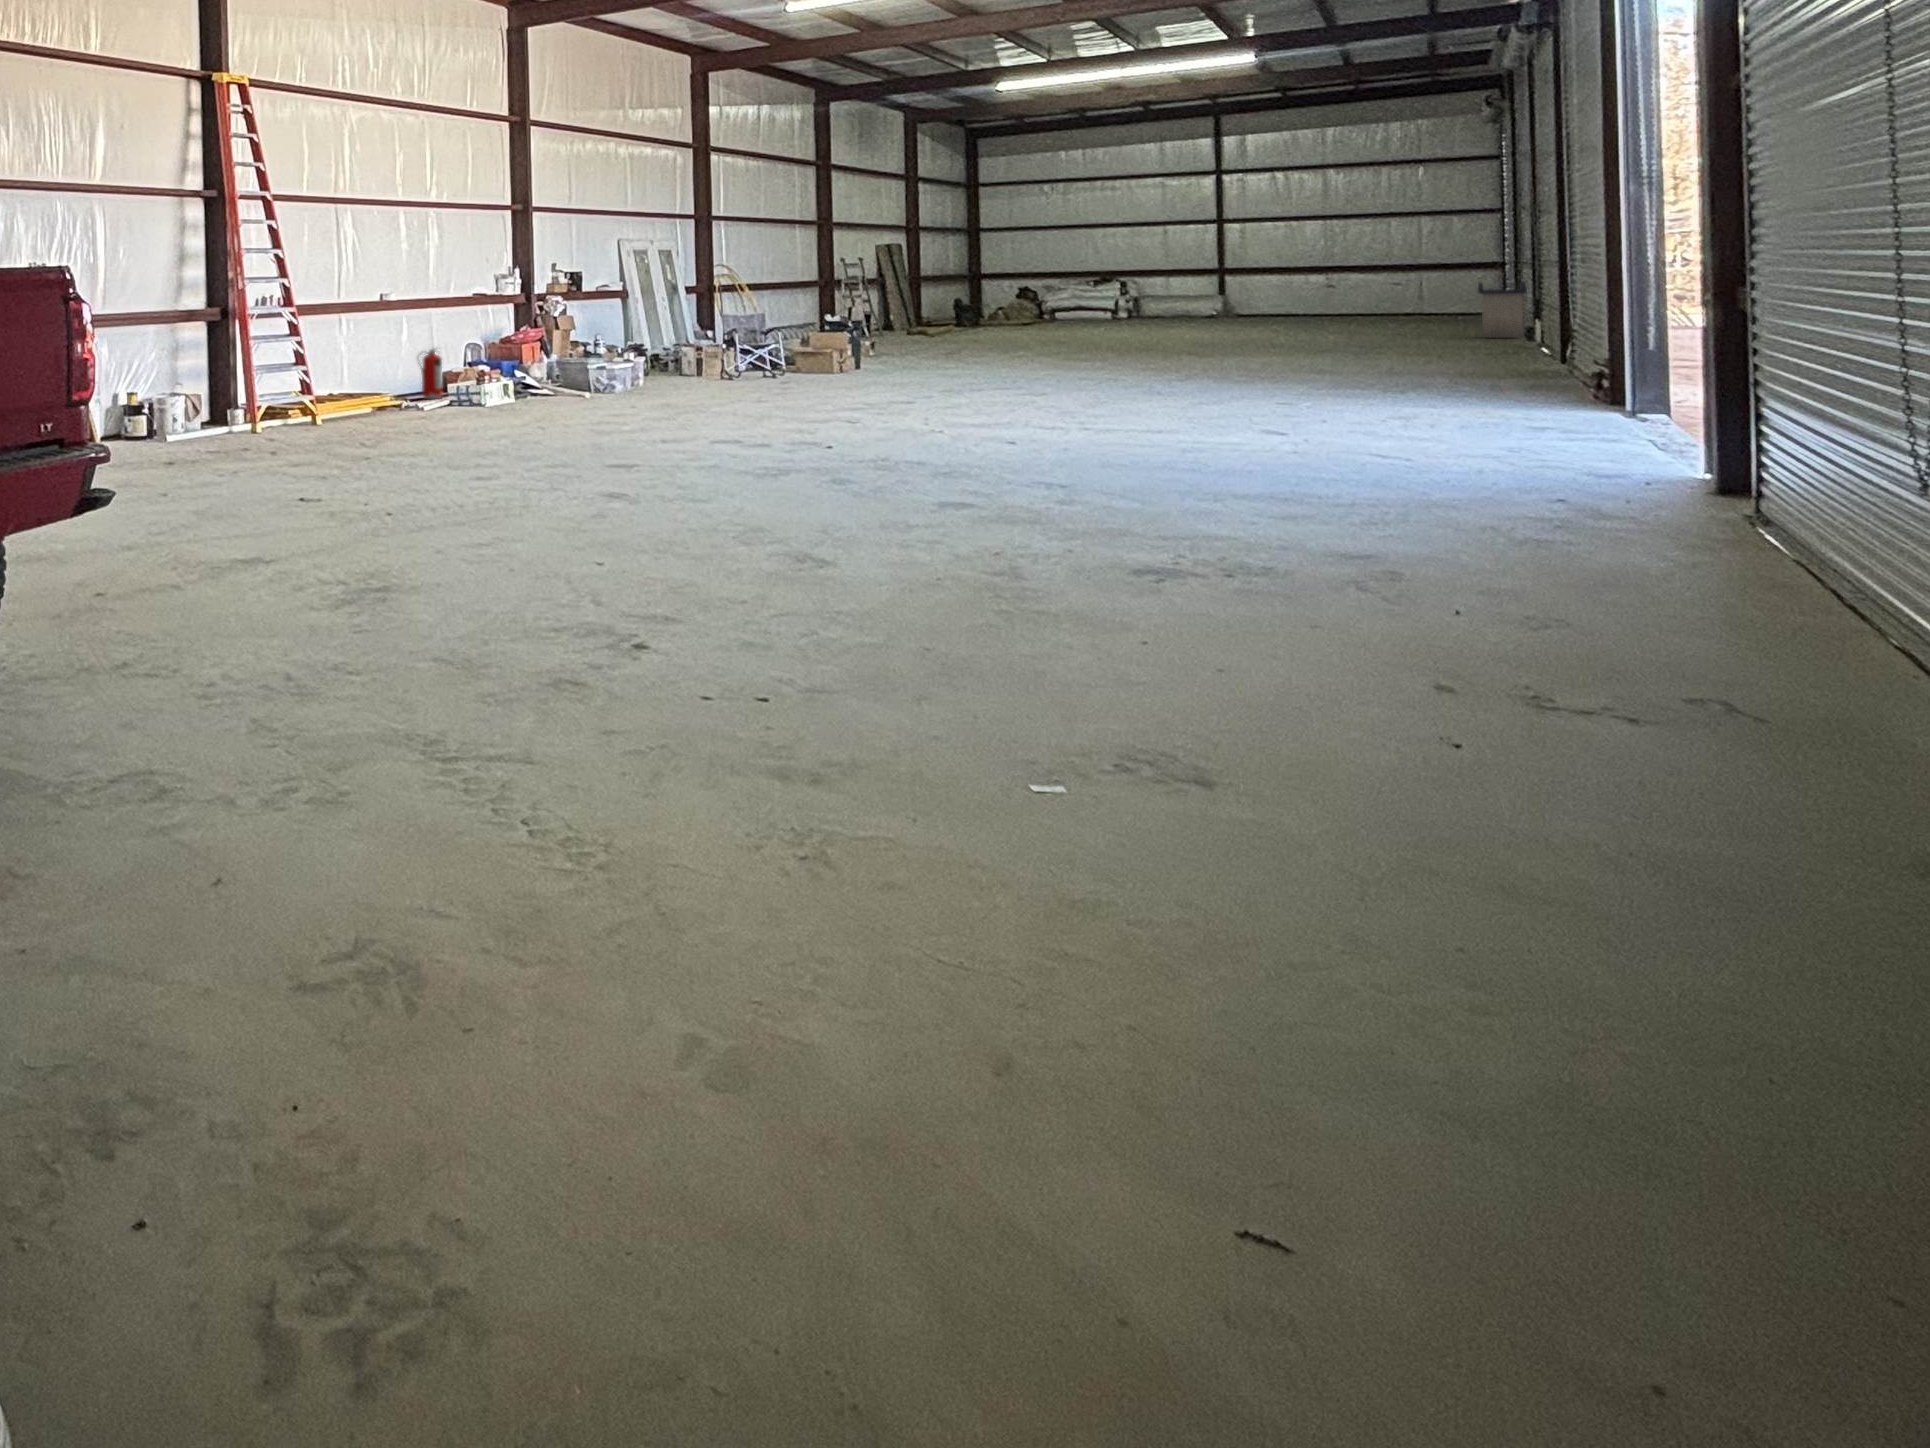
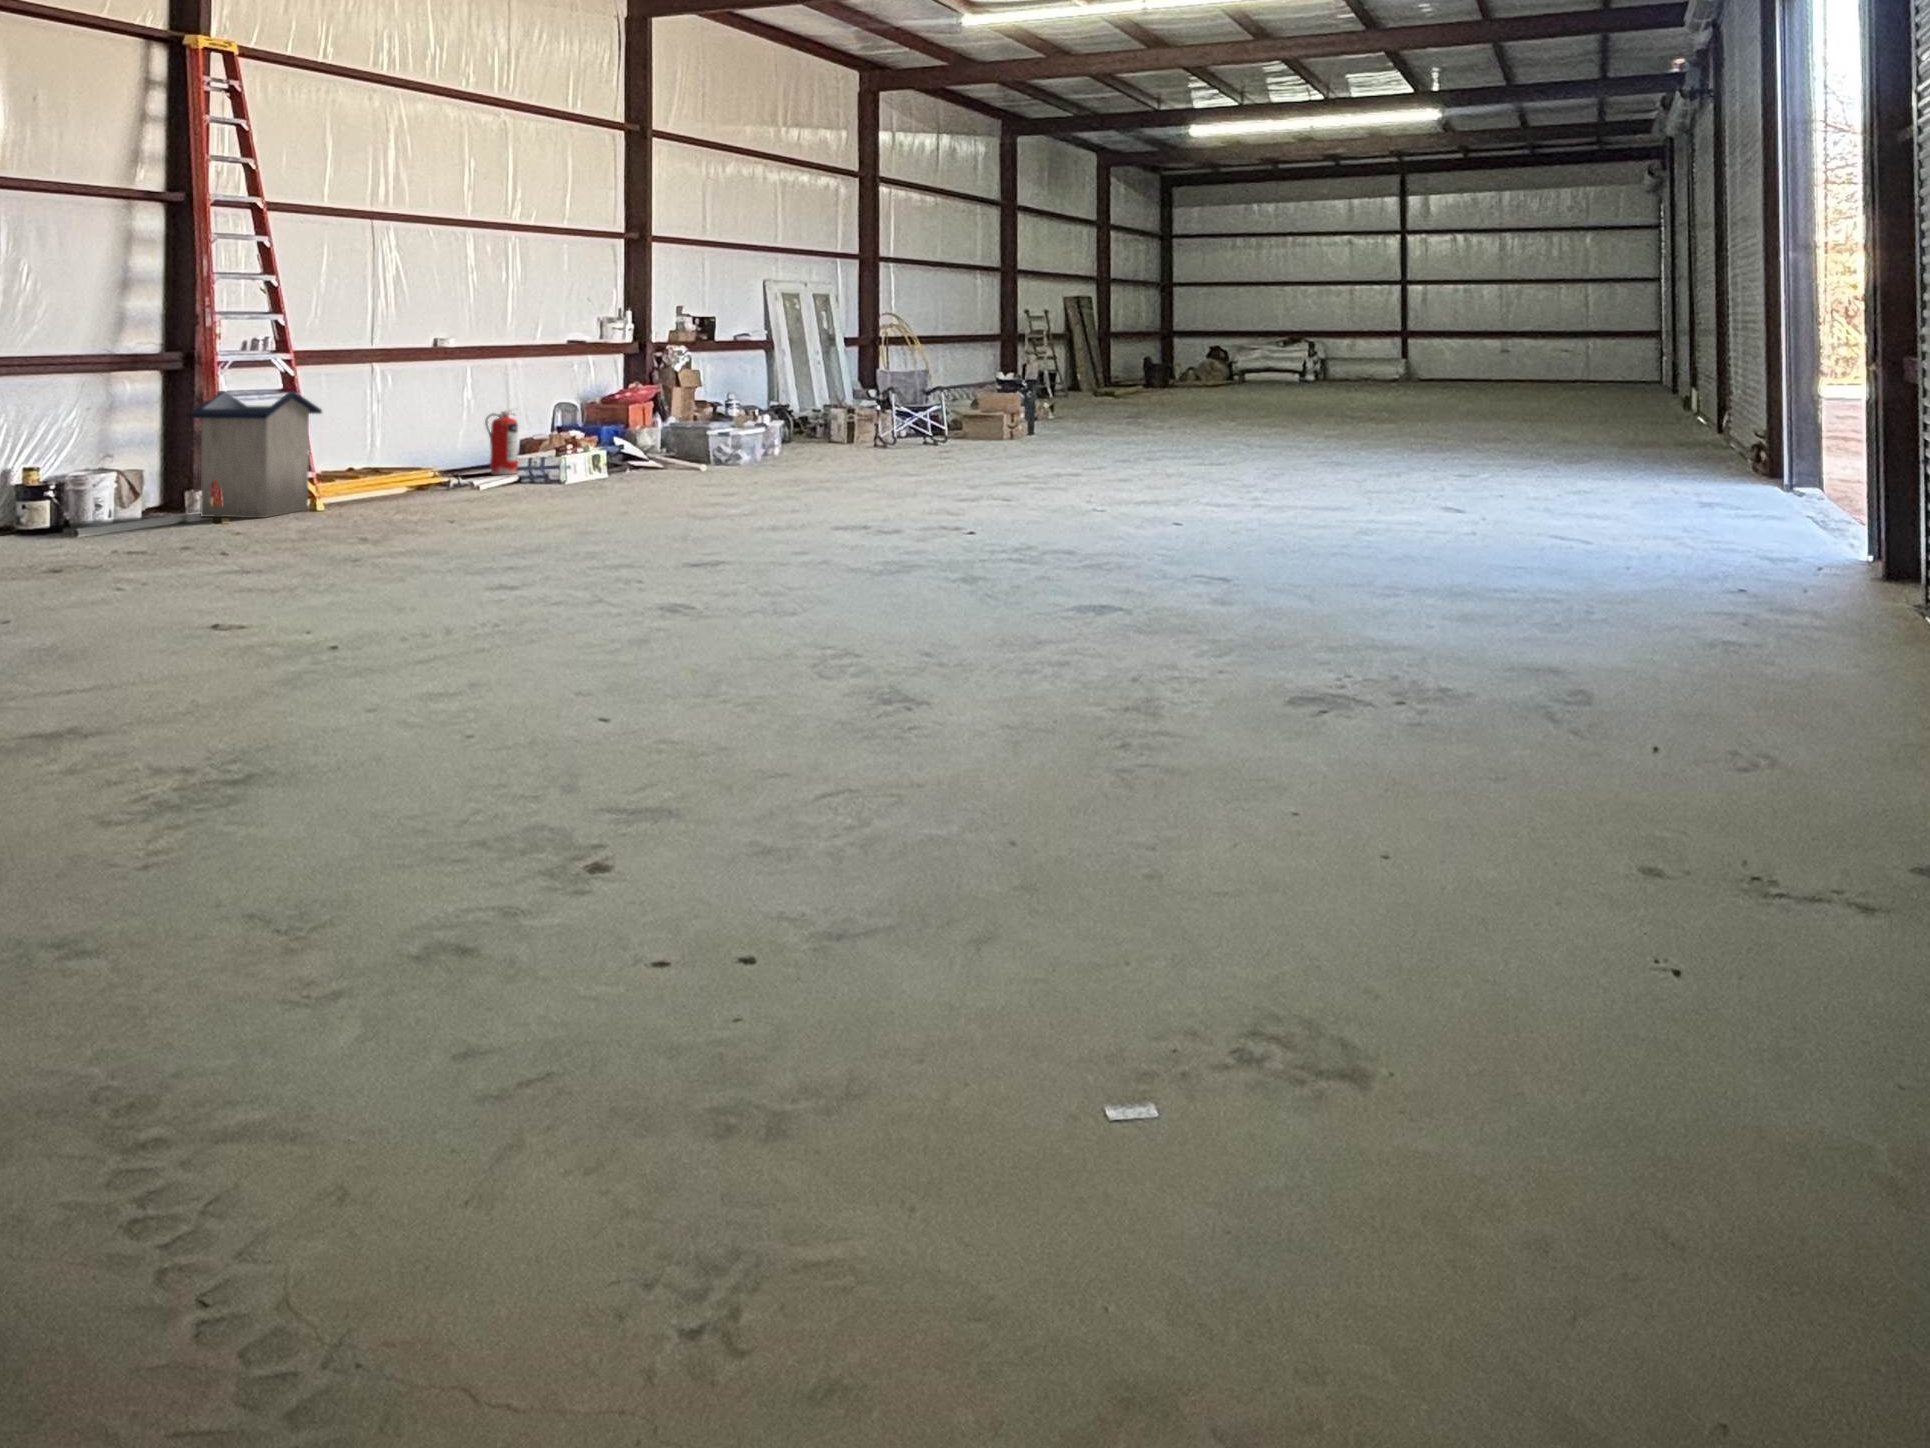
trash can: present [1478,282,1527,338] -> present [187,391,322,518]

